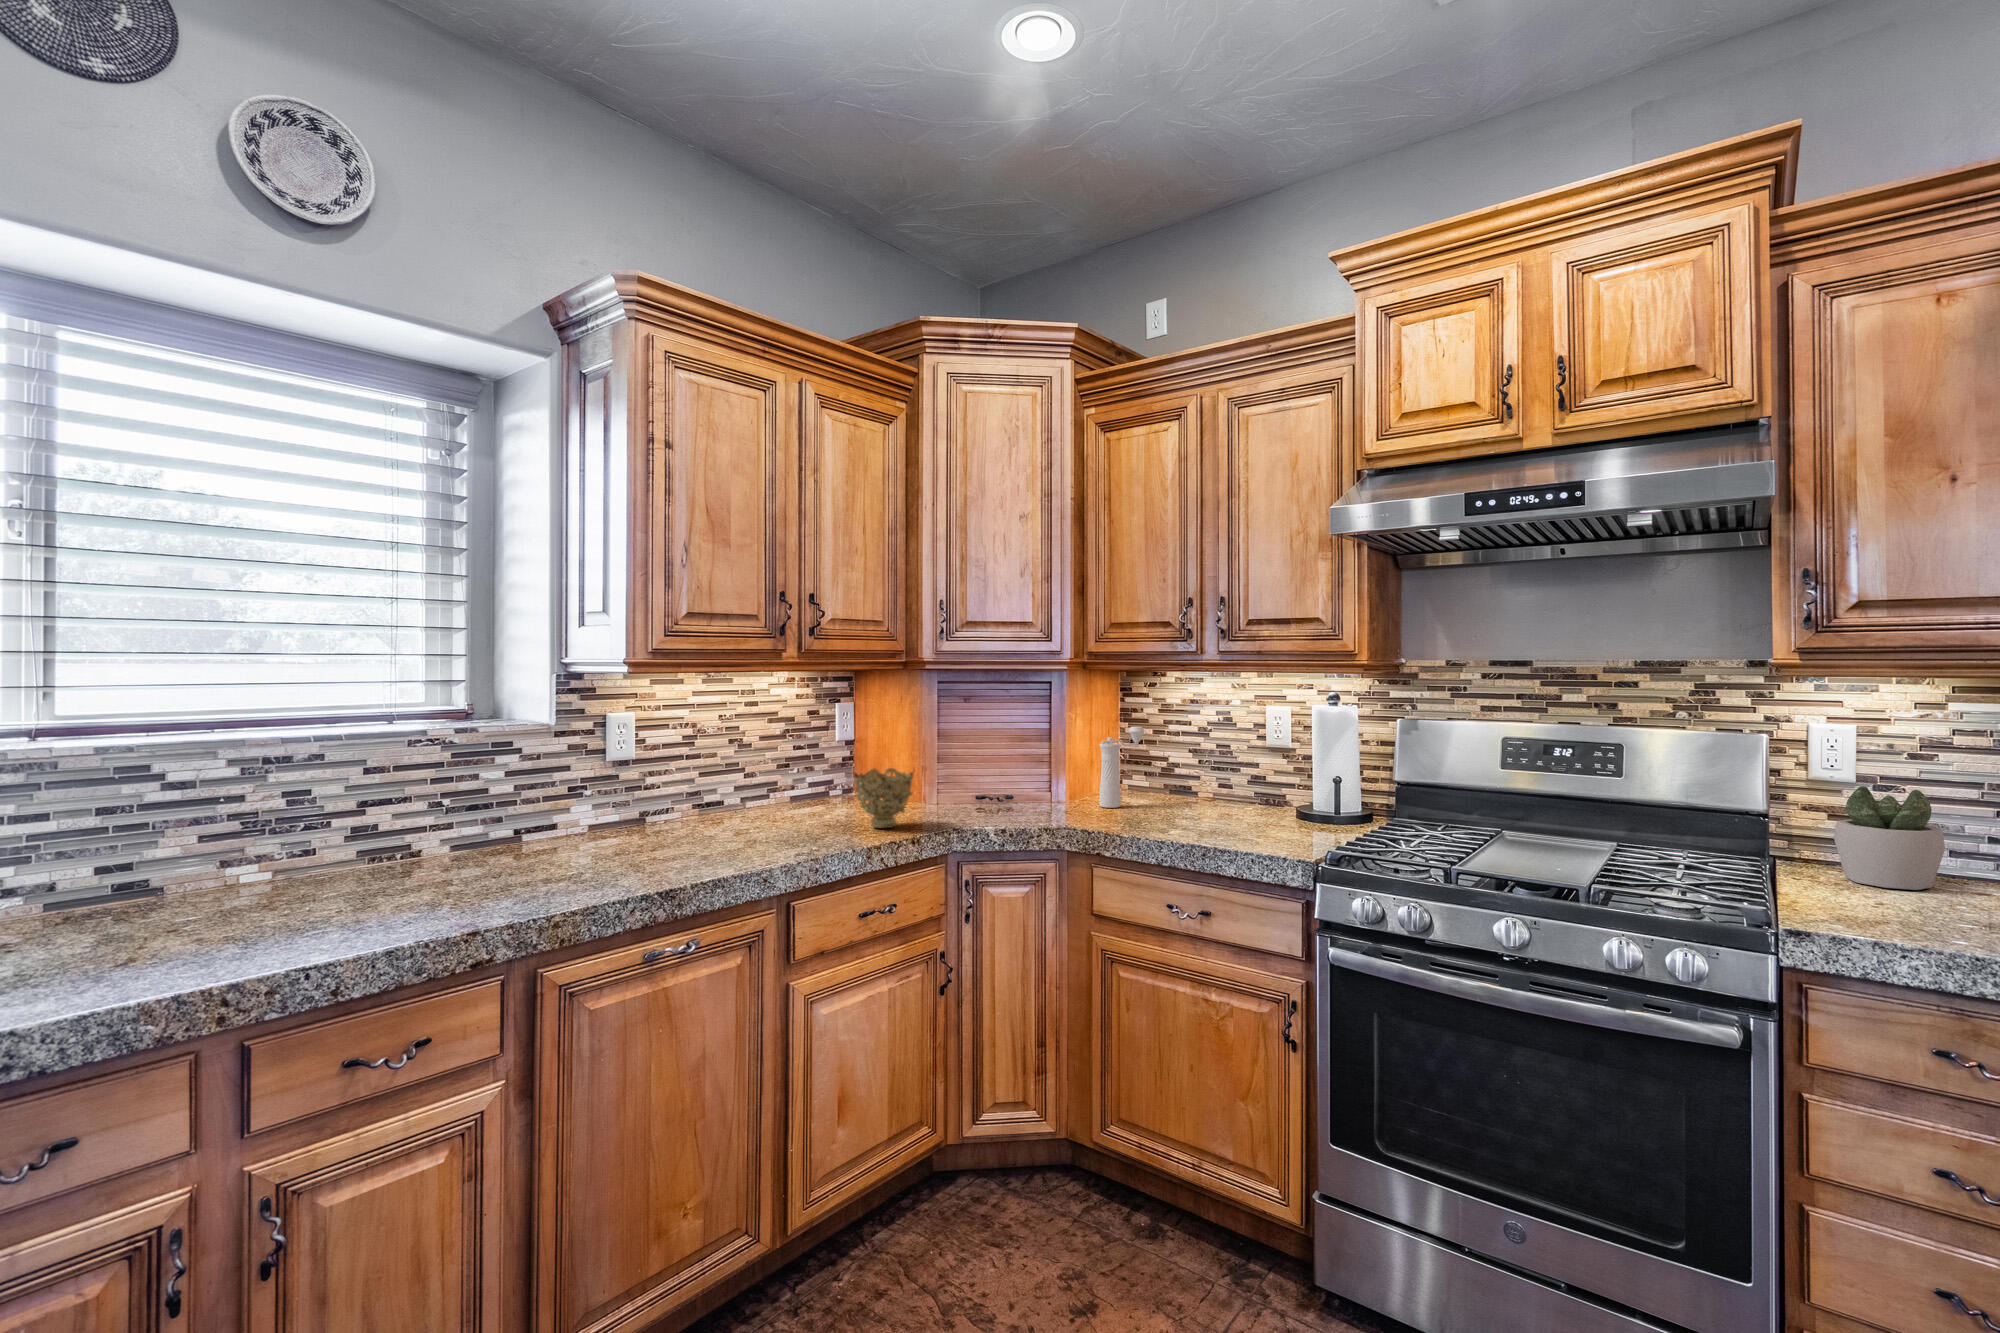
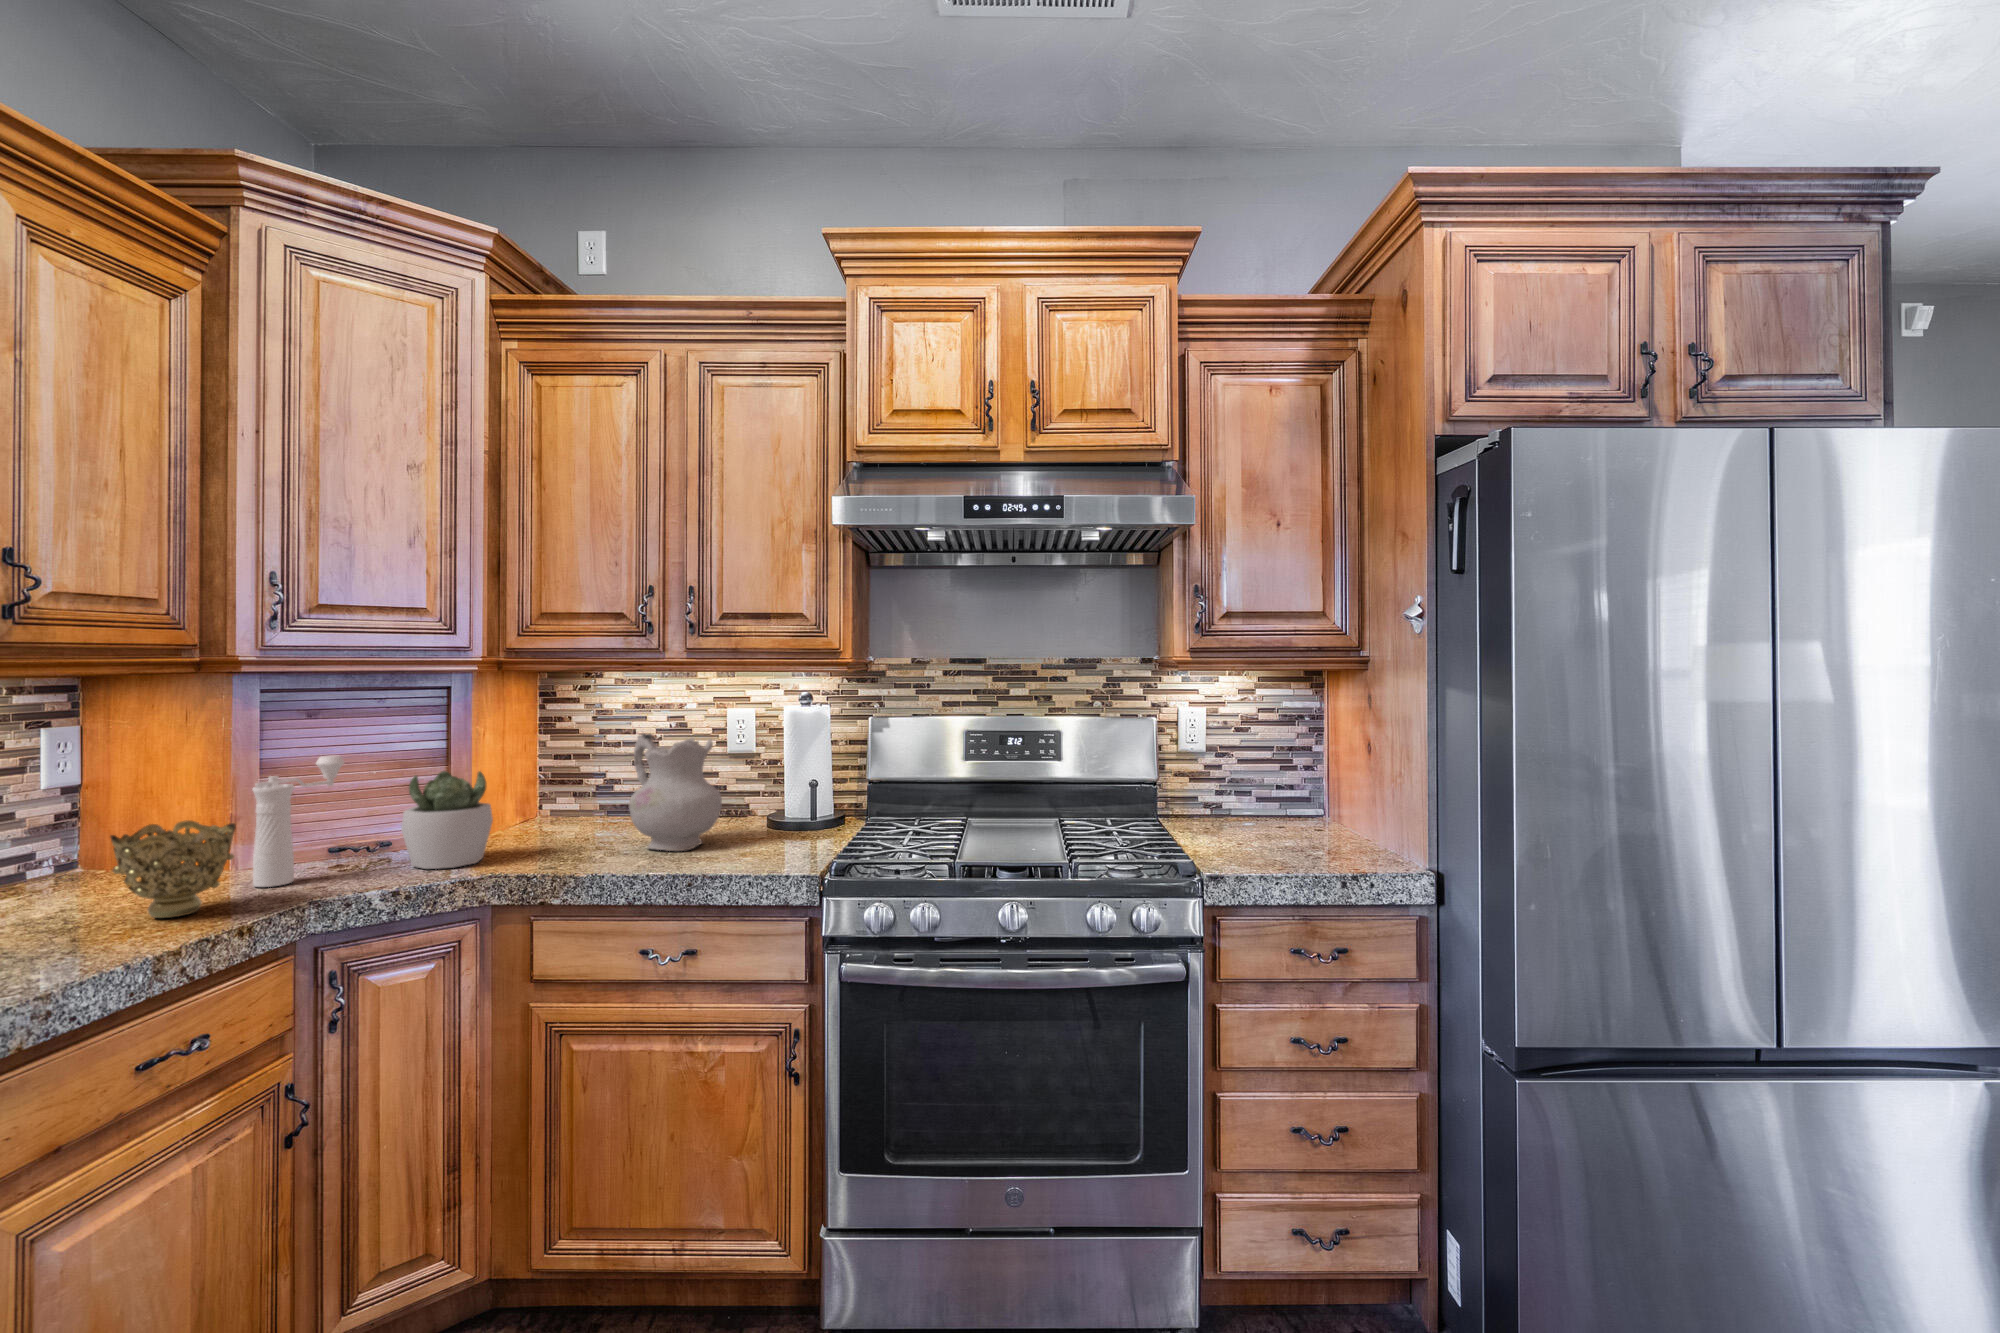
ceramic pitcher: none [1168,724,1245,827] -> present [629,733,722,851]
pepper mill: present [1099,727,1145,808] -> present [253,755,344,887]
succulent plant: present [1834,786,1945,890] -> present [401,771,493,869]

